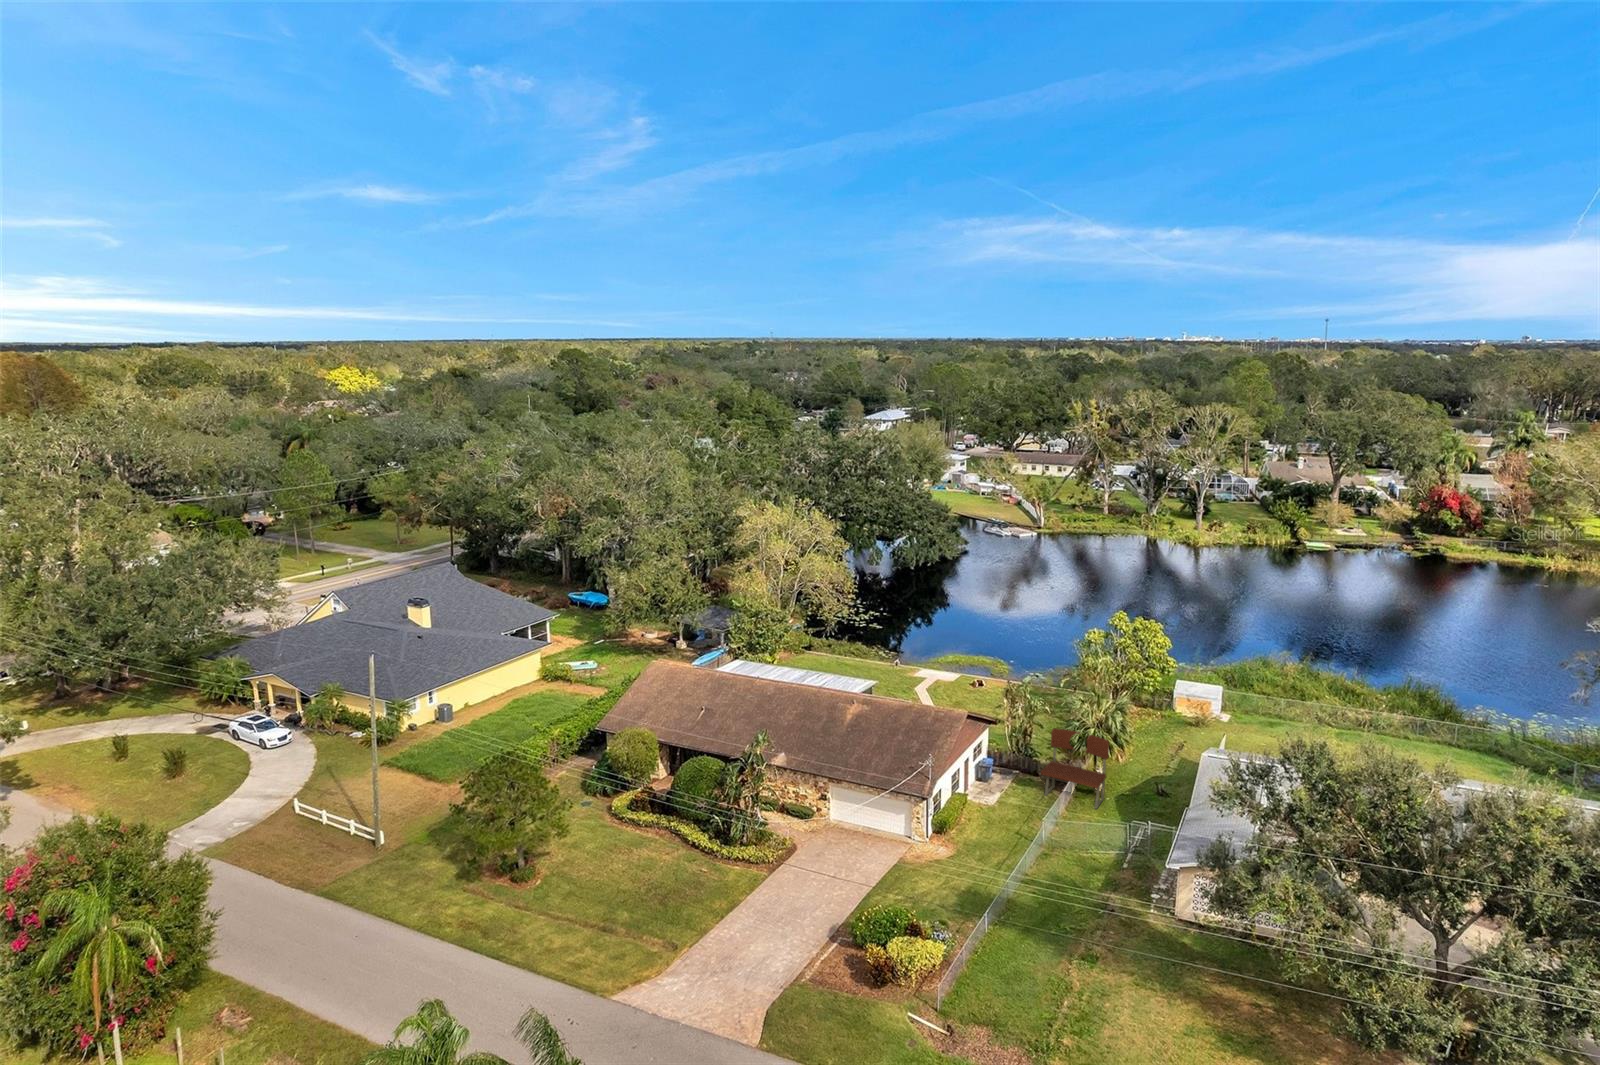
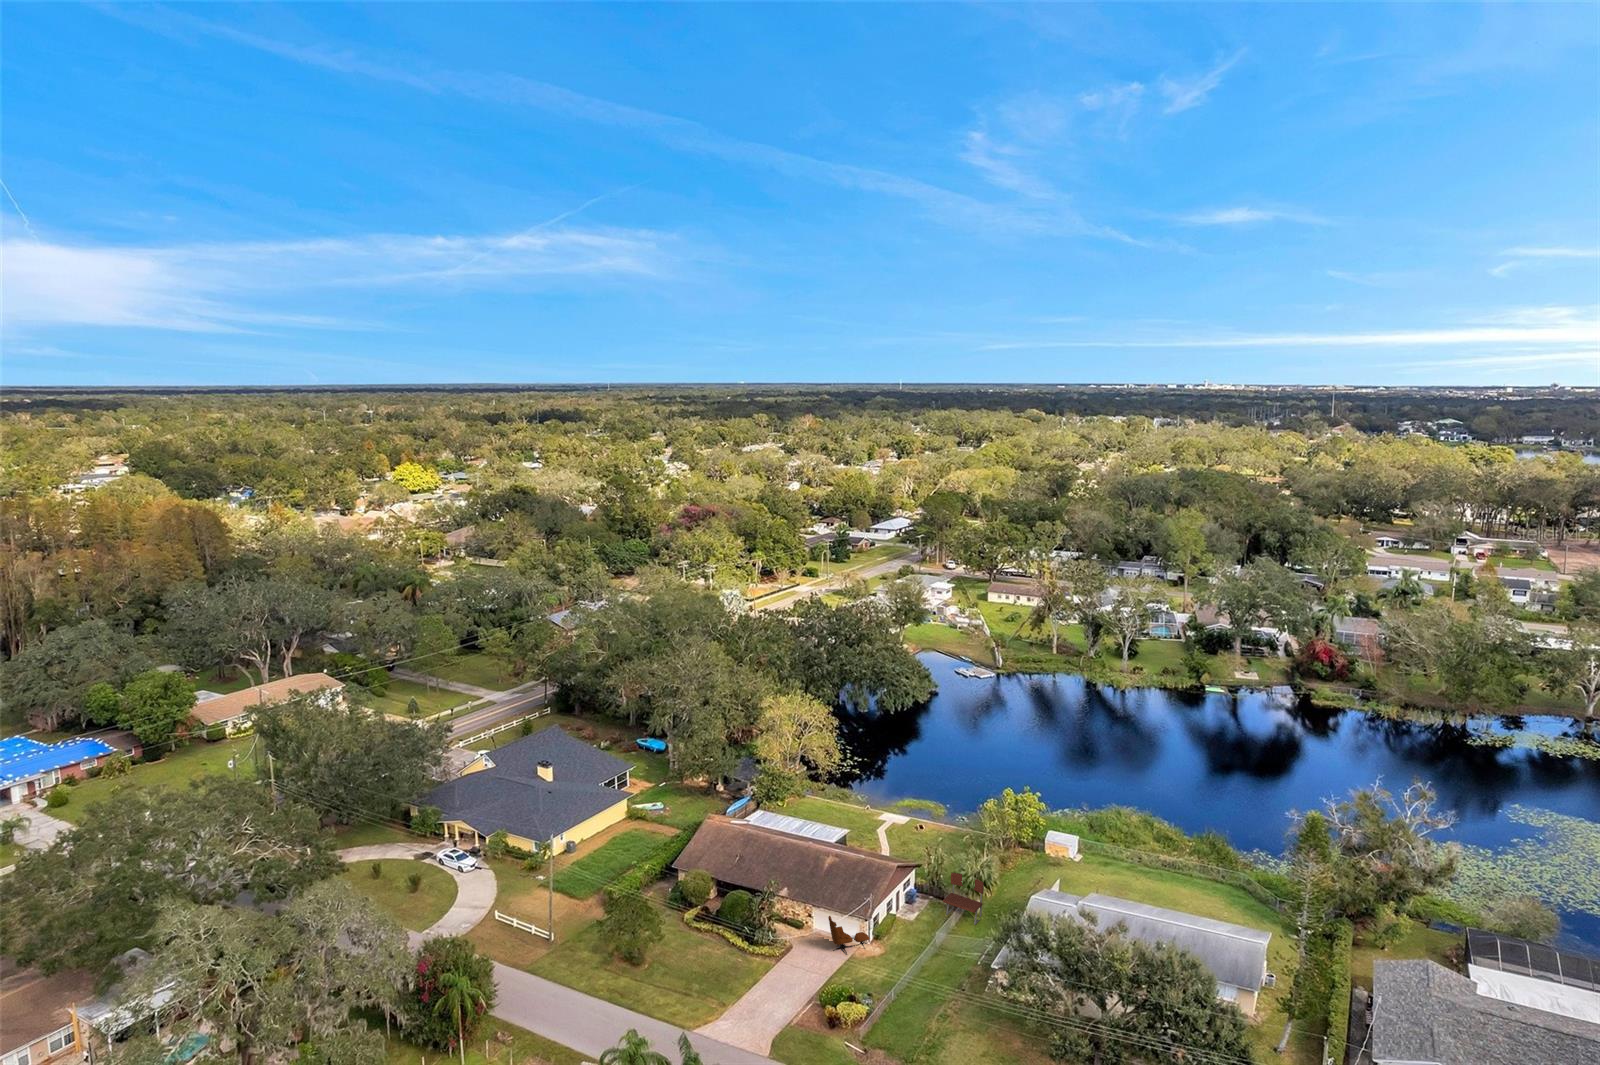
lounge chair: none [859,792,928,857] -> present [828,916,869,954]

